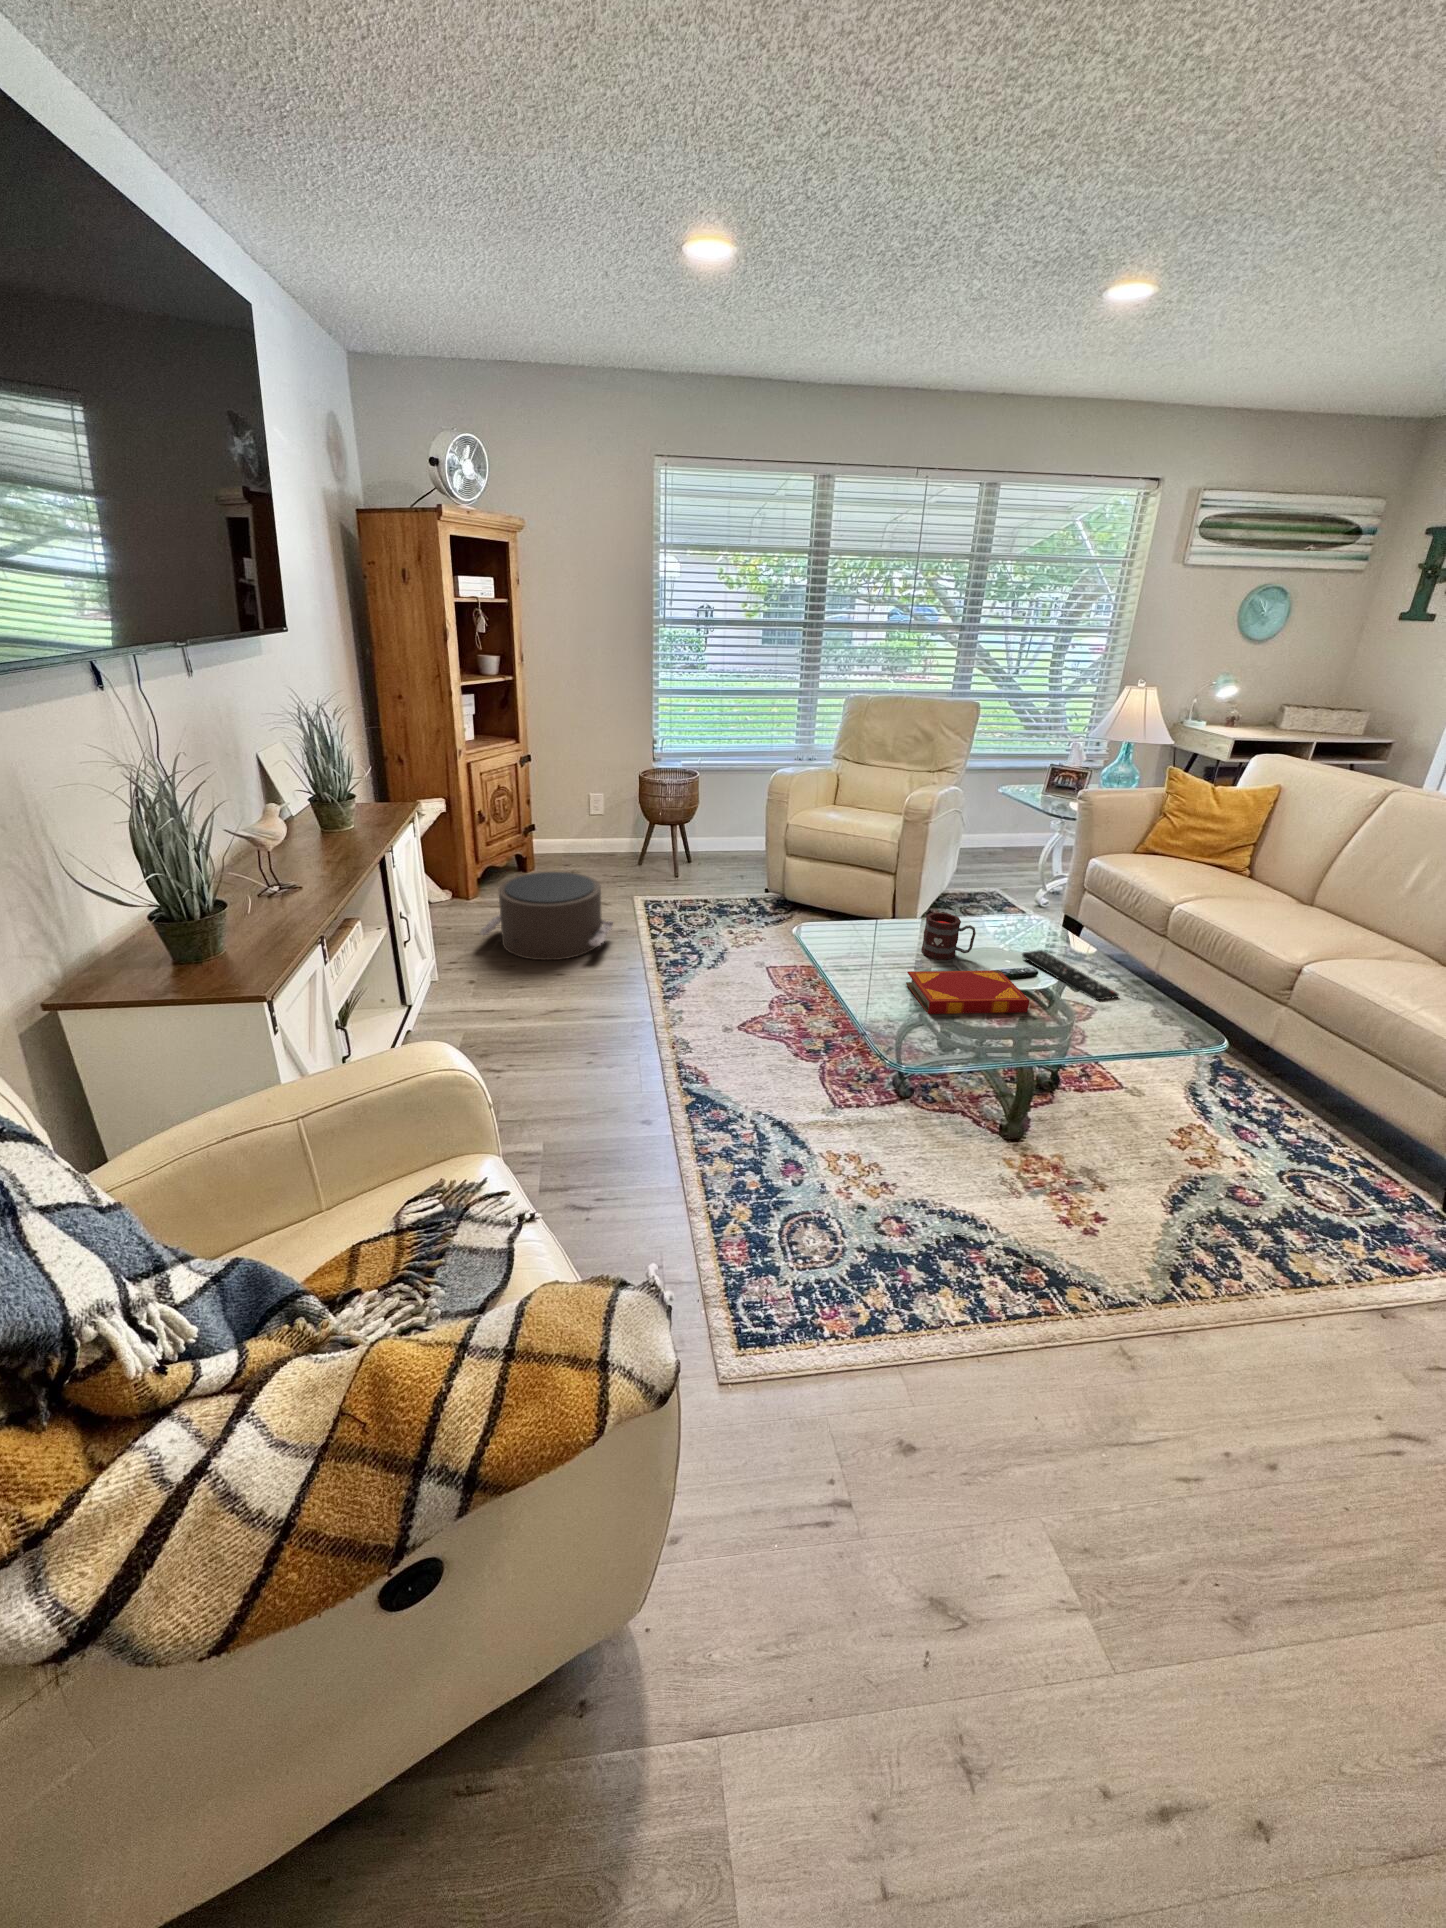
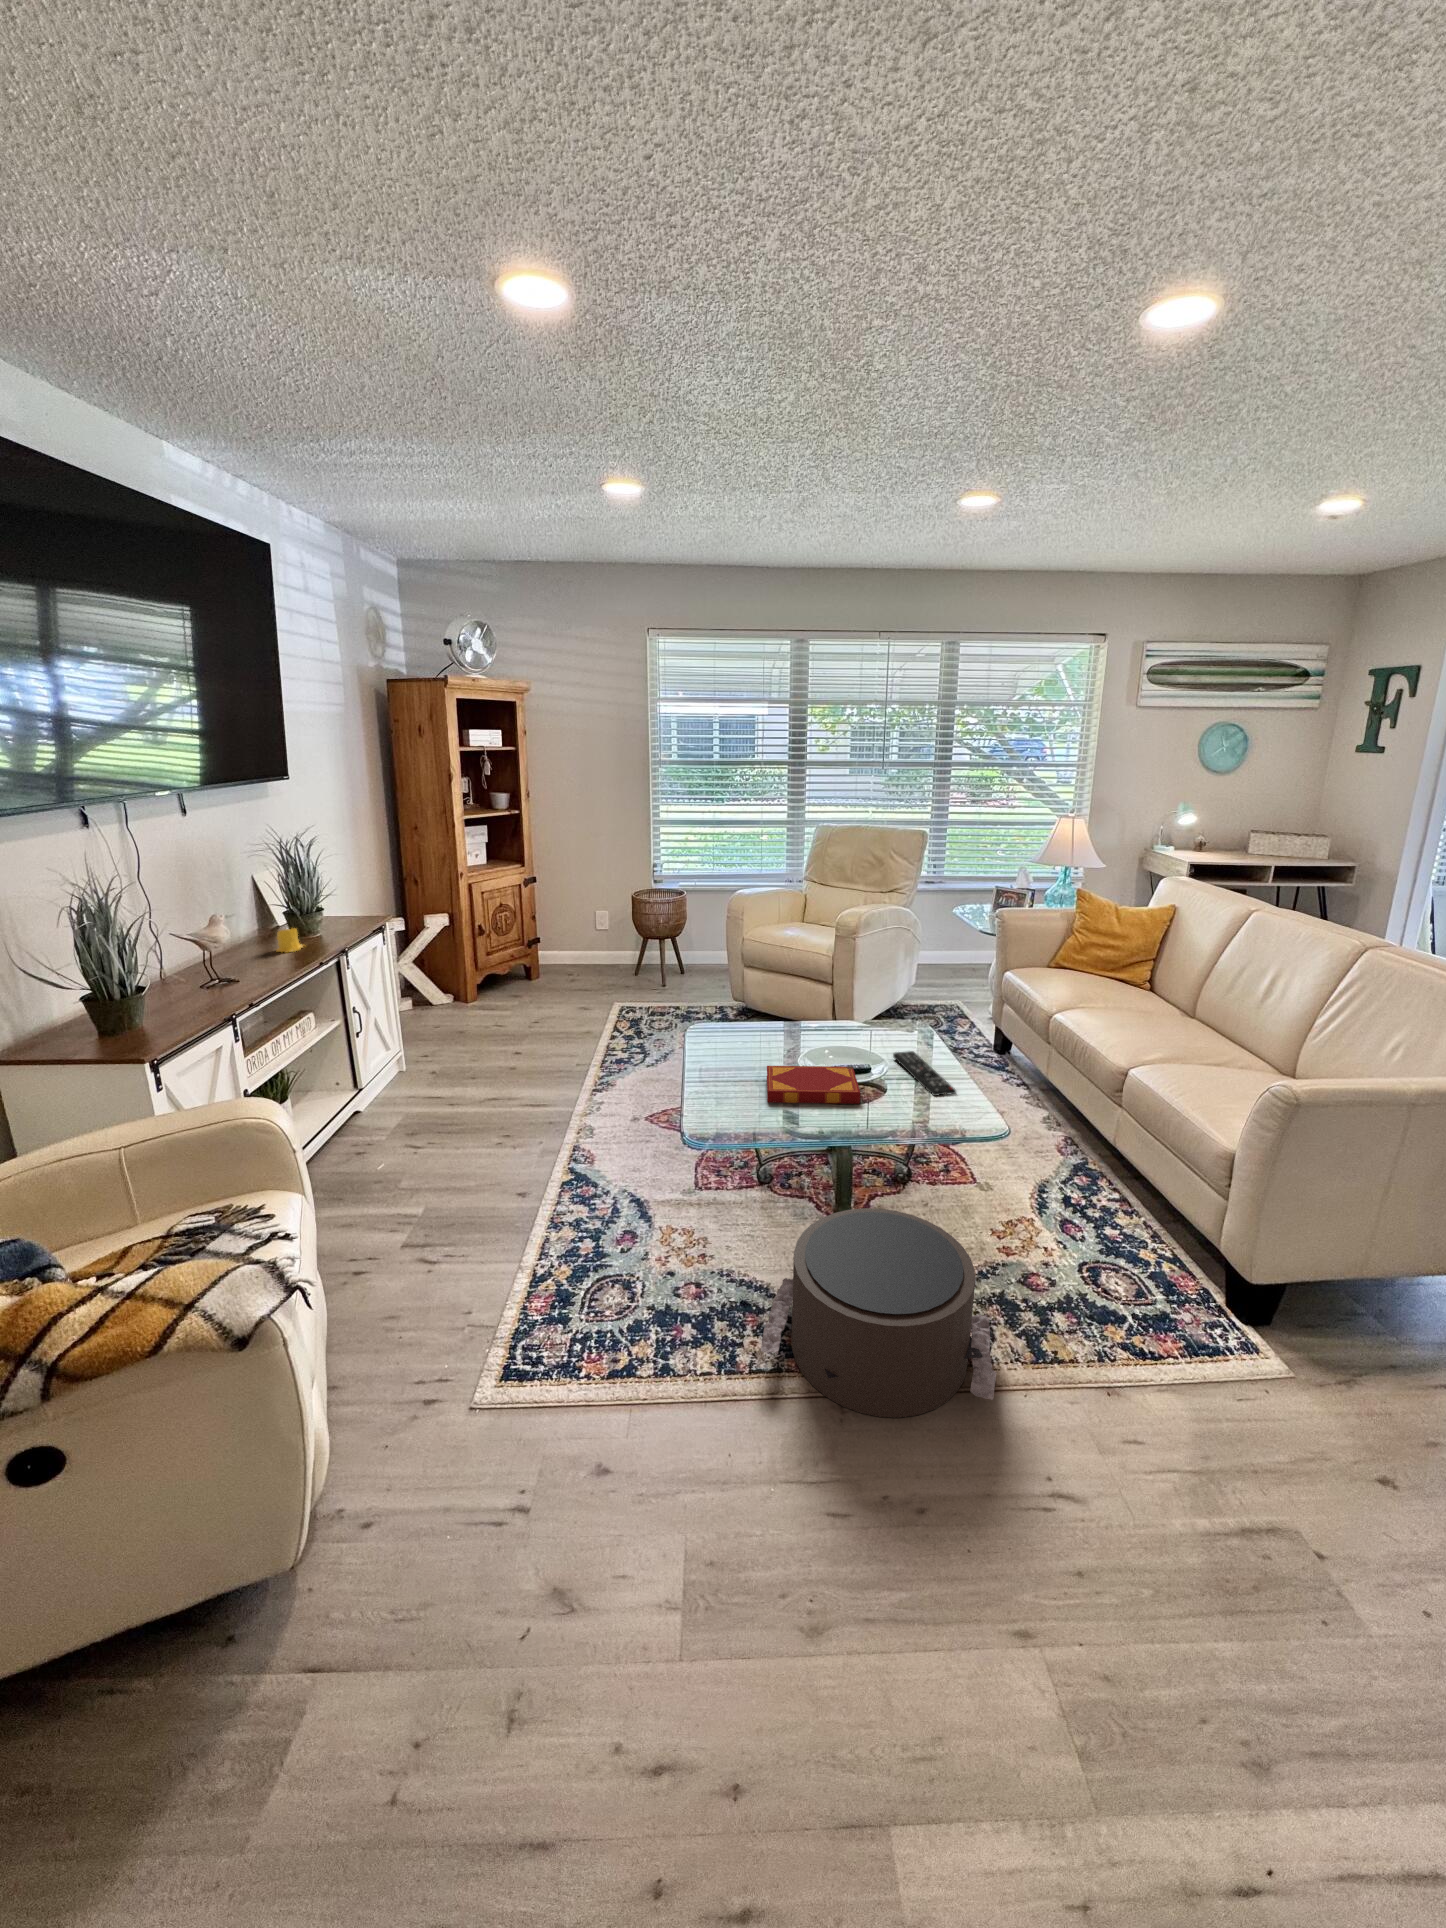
candle: none [310,818,343,850] -> present [276,928,304,952]
pouf: present [480,872,613,960] -> present [761,1208,996,1418]
mug: present [921,912,976,960] -> none [804,1015,847,1058]

